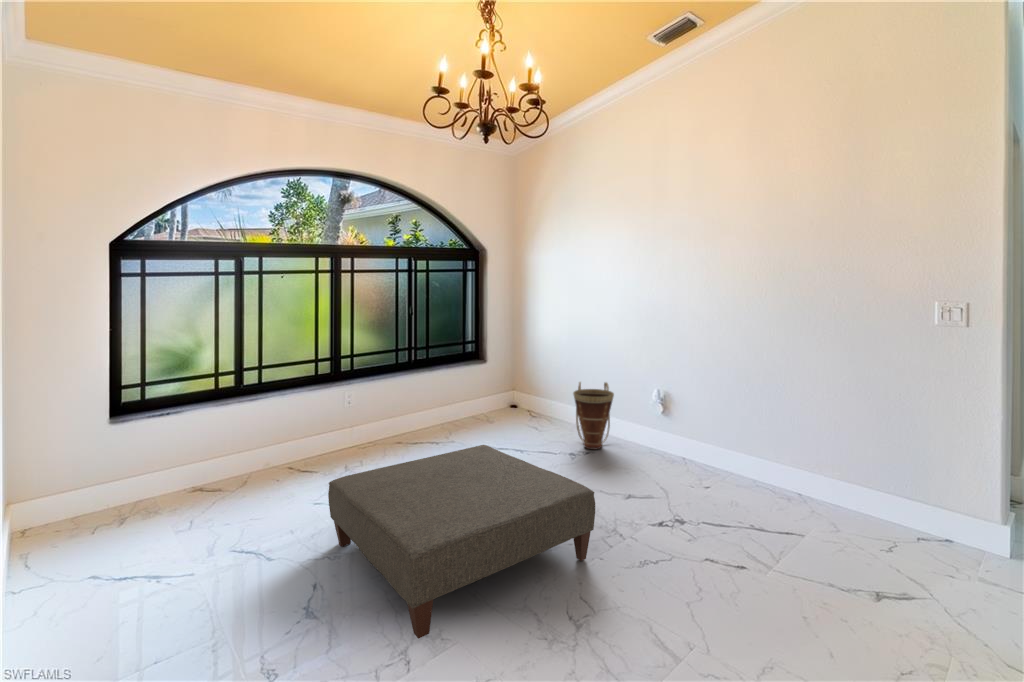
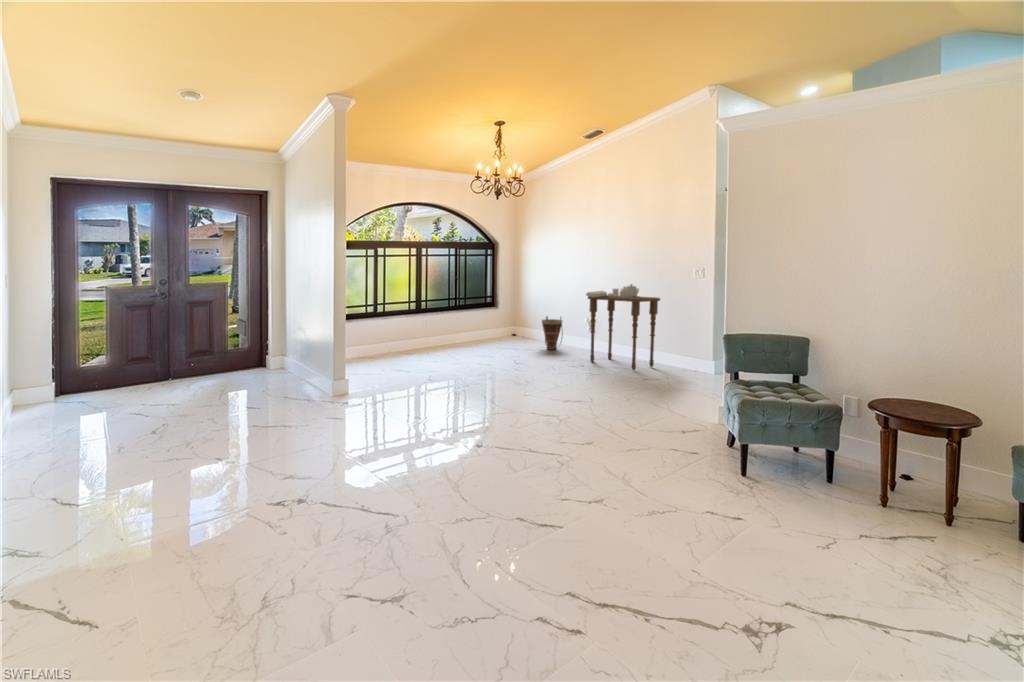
side table: none [687,330,885,545] -> present [586,284,660,370]
ottoman: present [328,445,595,639] -> none [430,336,534,379]

